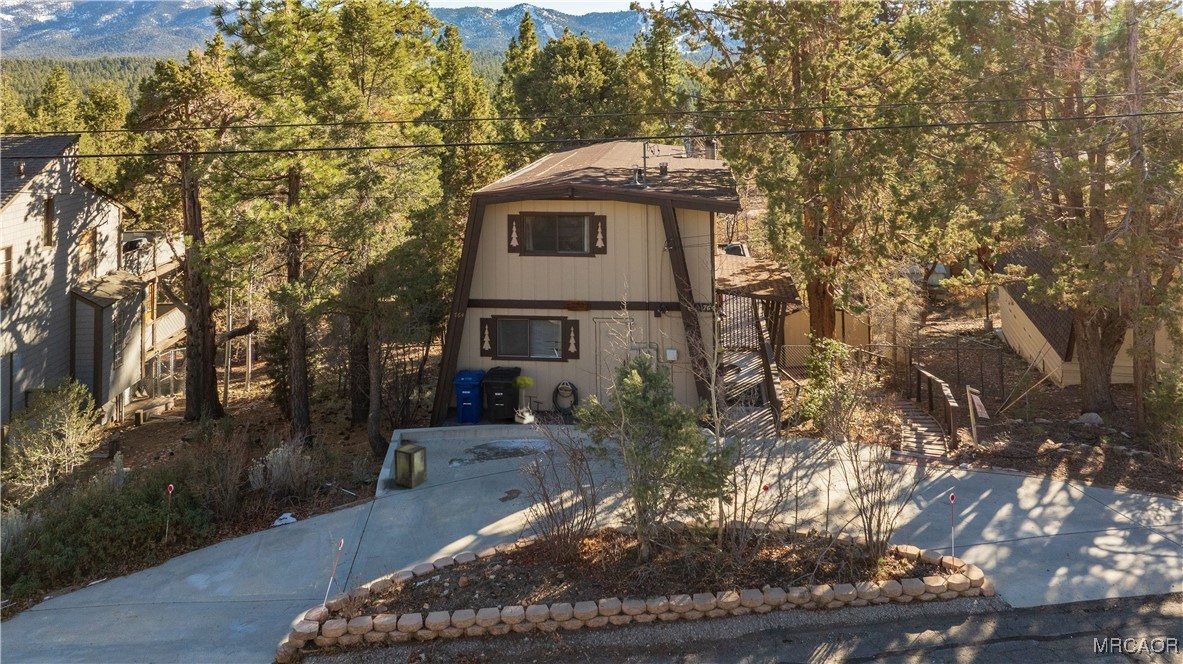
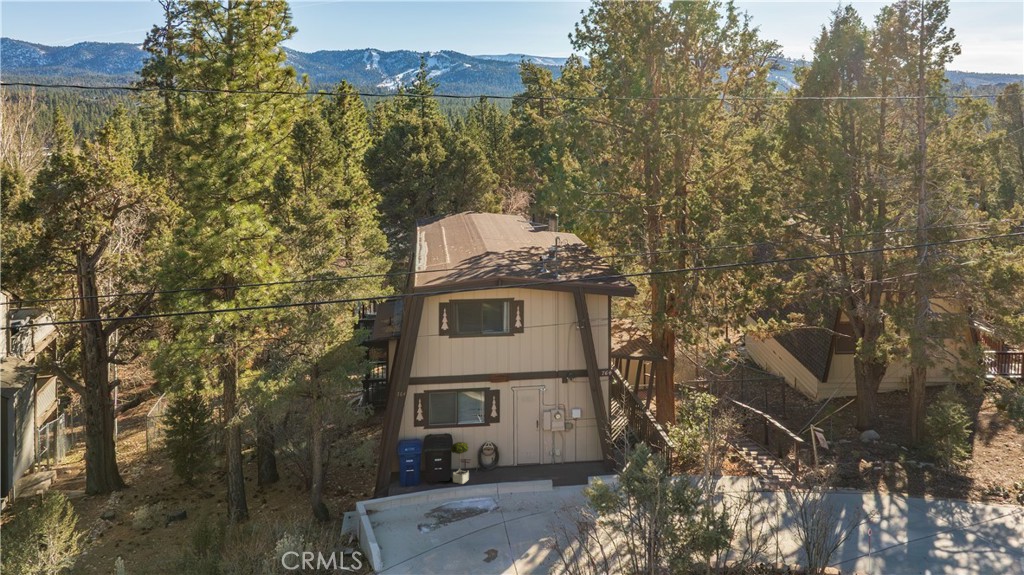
storage box: present [394,444,427,488] -> none [389,520,415,562]

